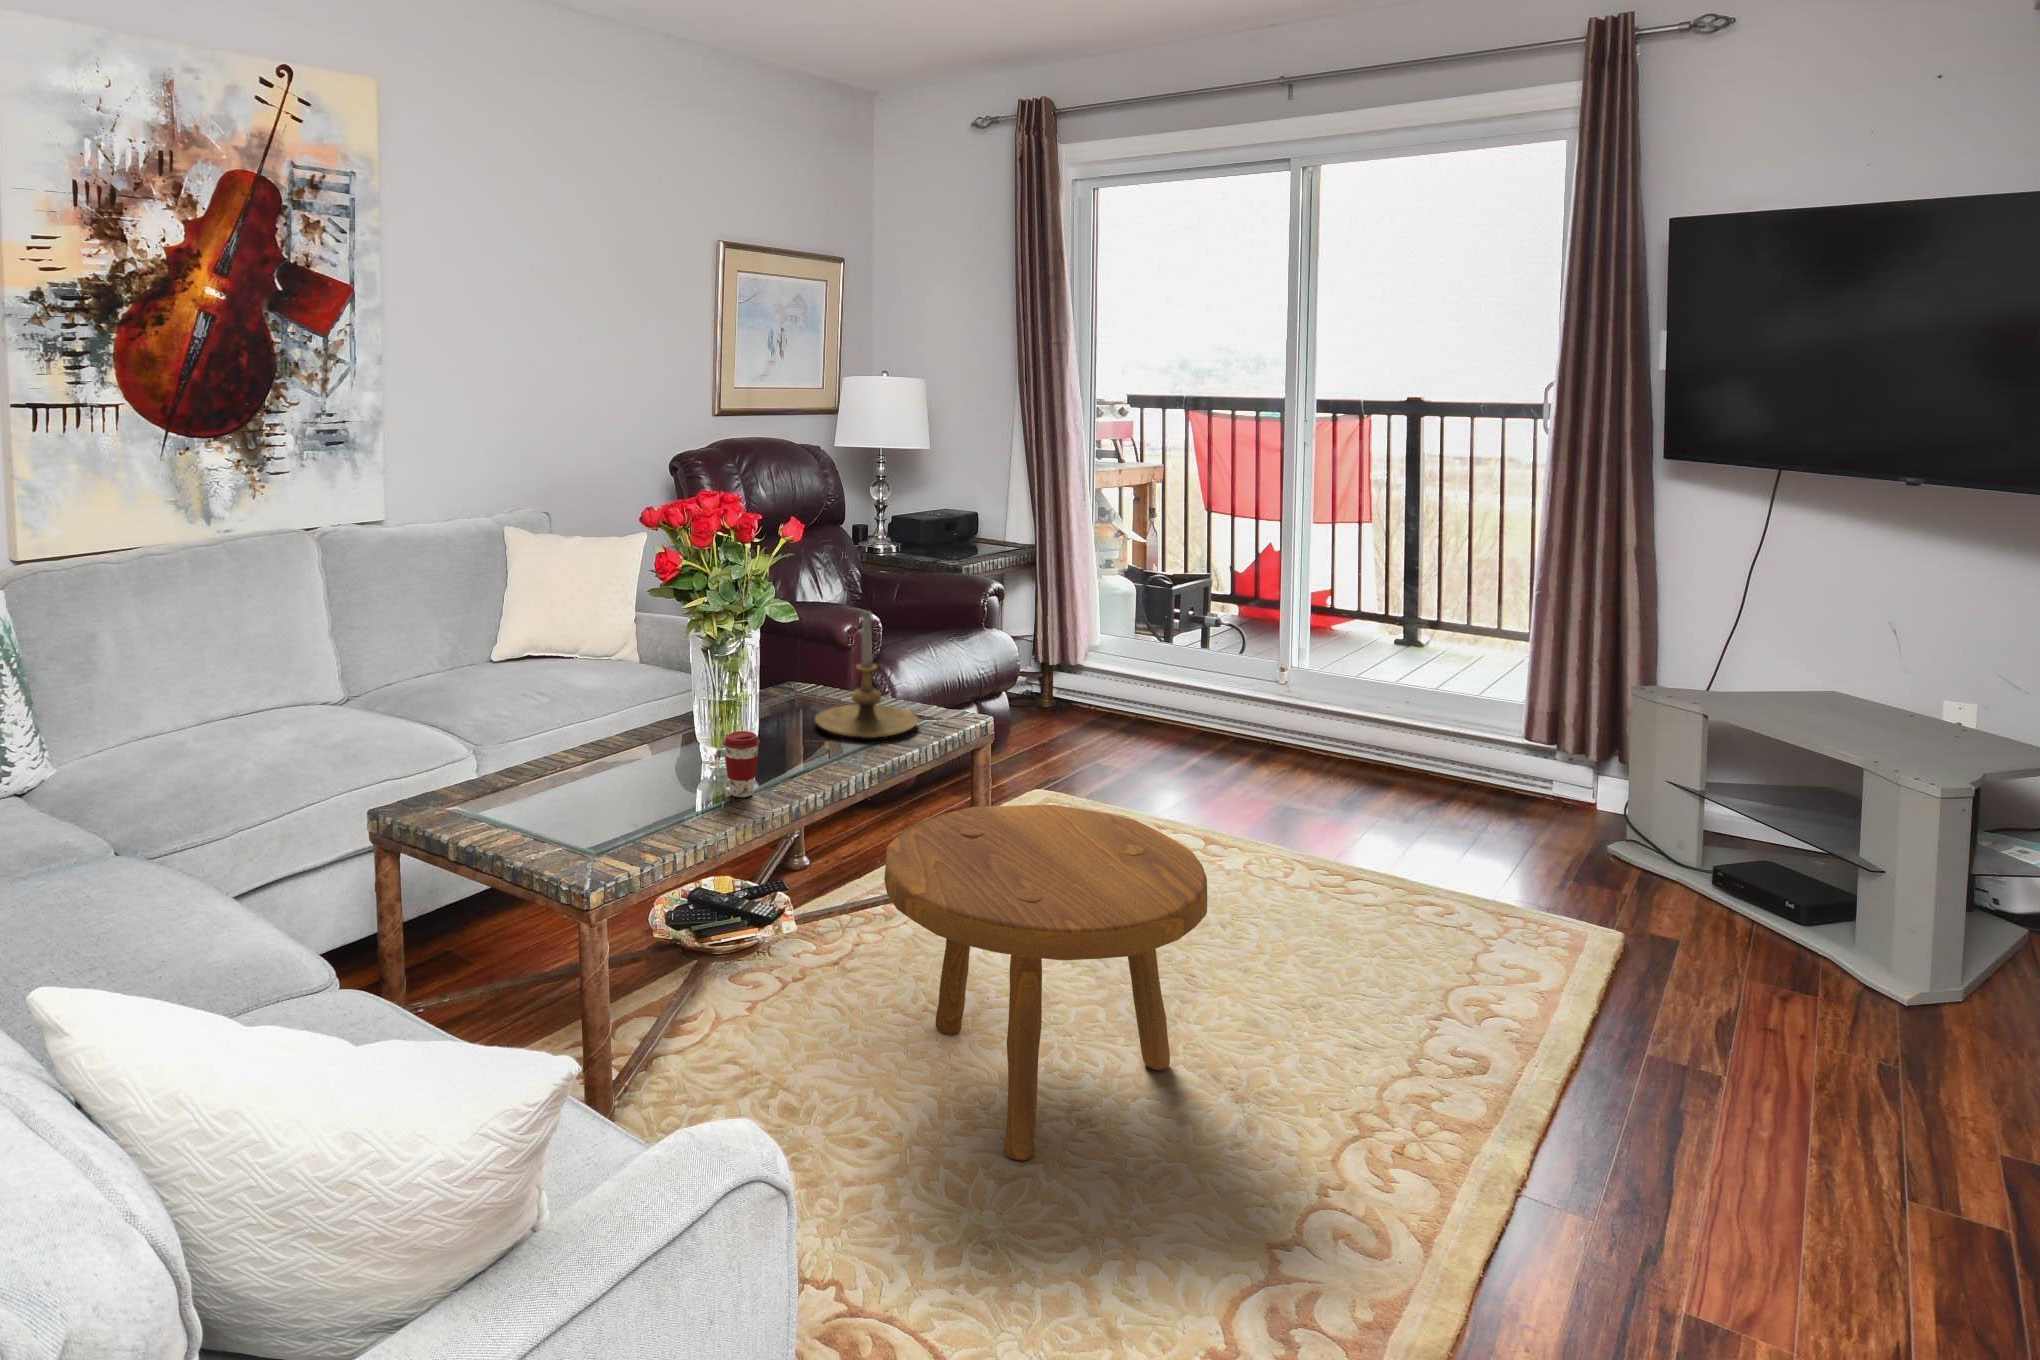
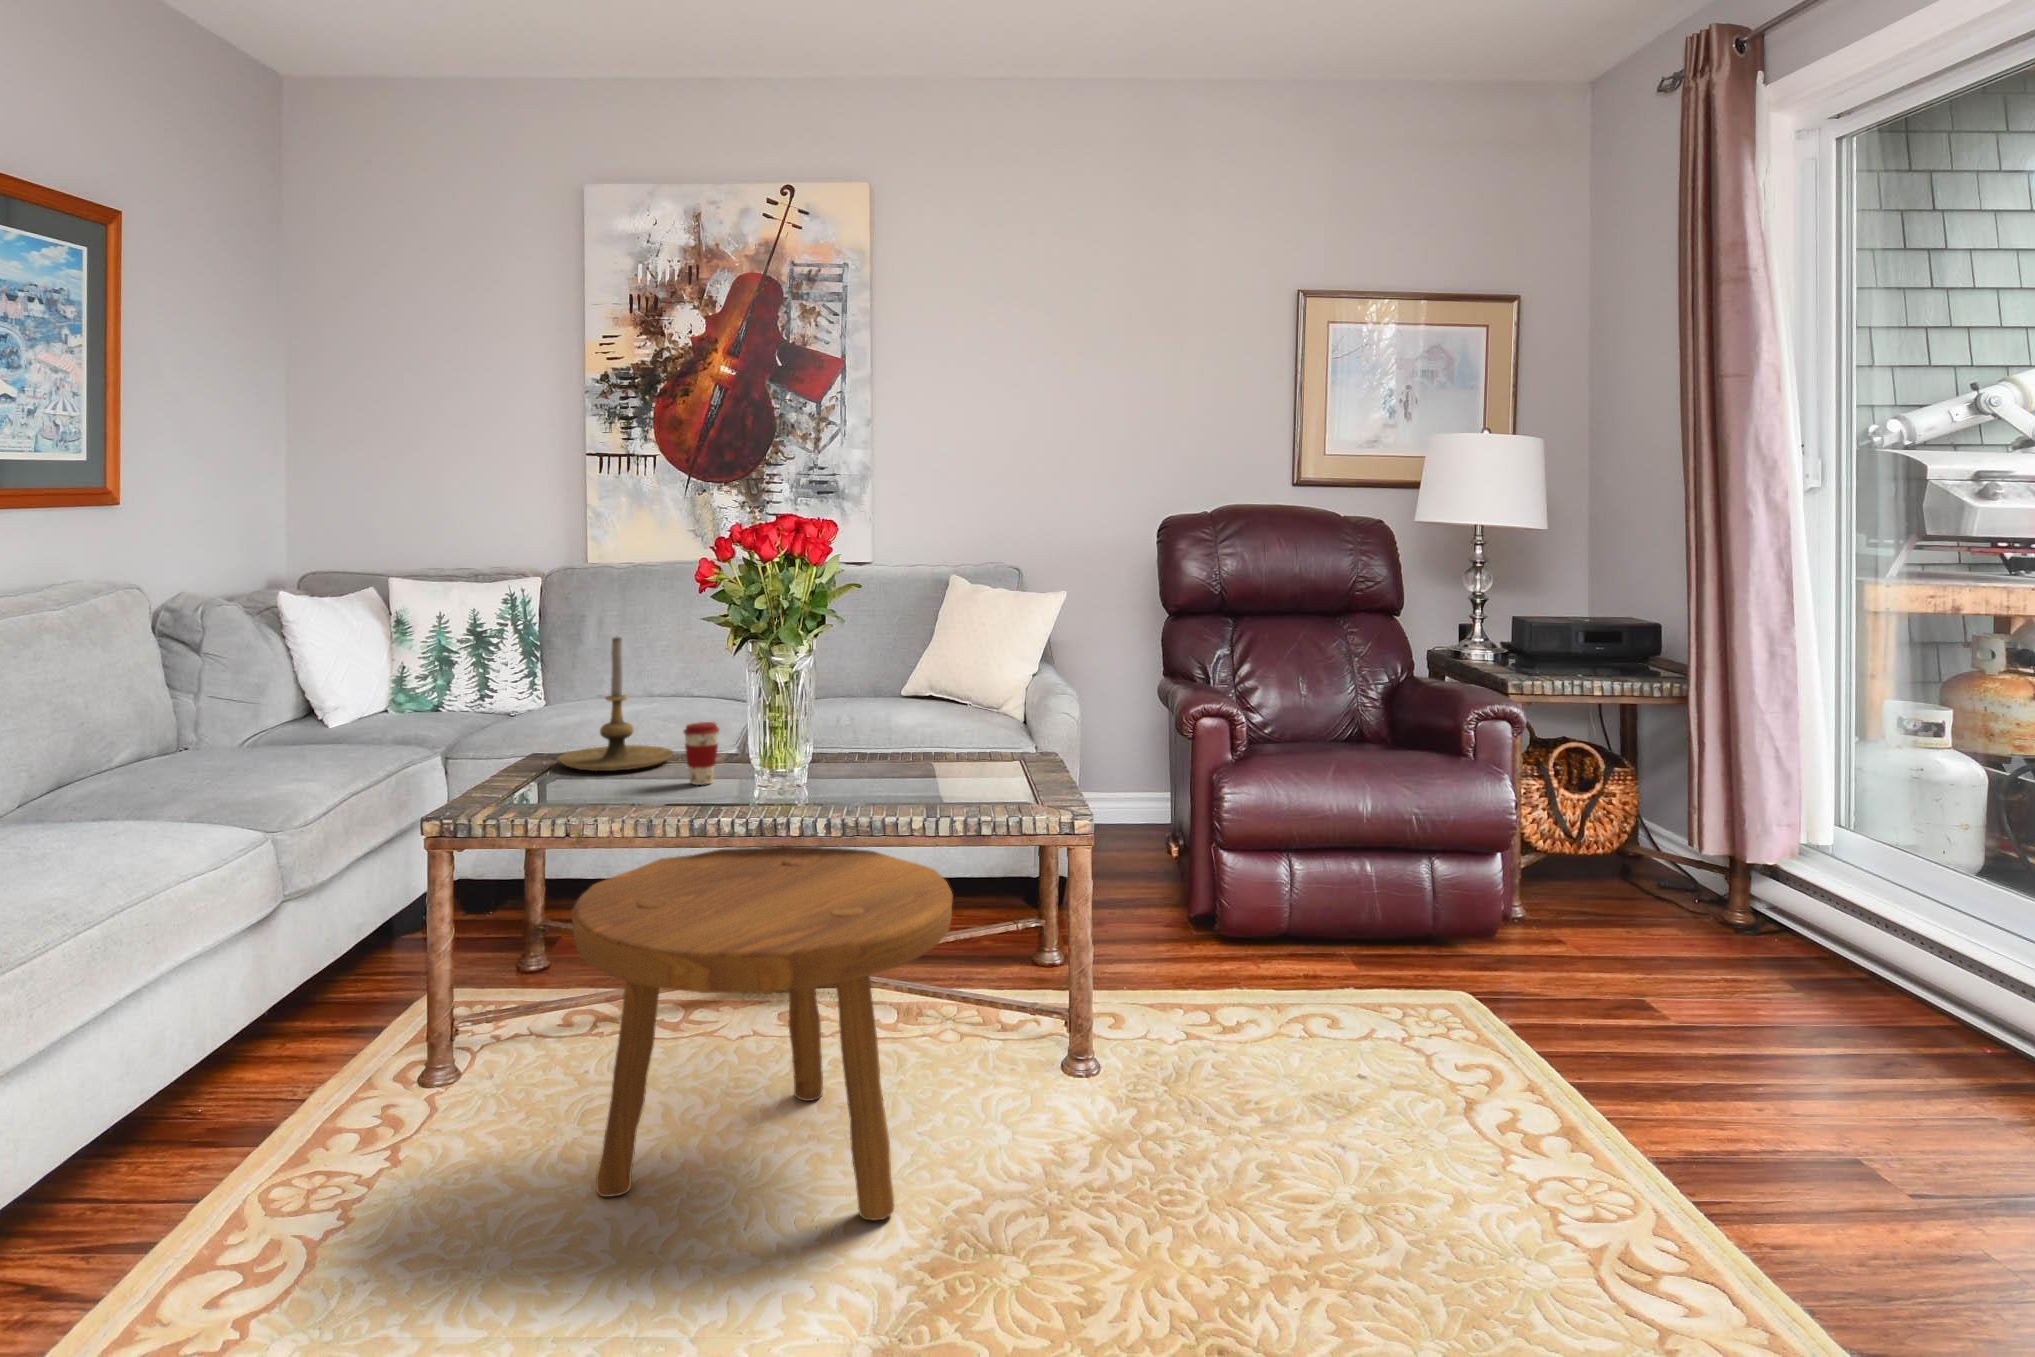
candle holder: present [815,611,918,738] -> present [559,637,673,771]

